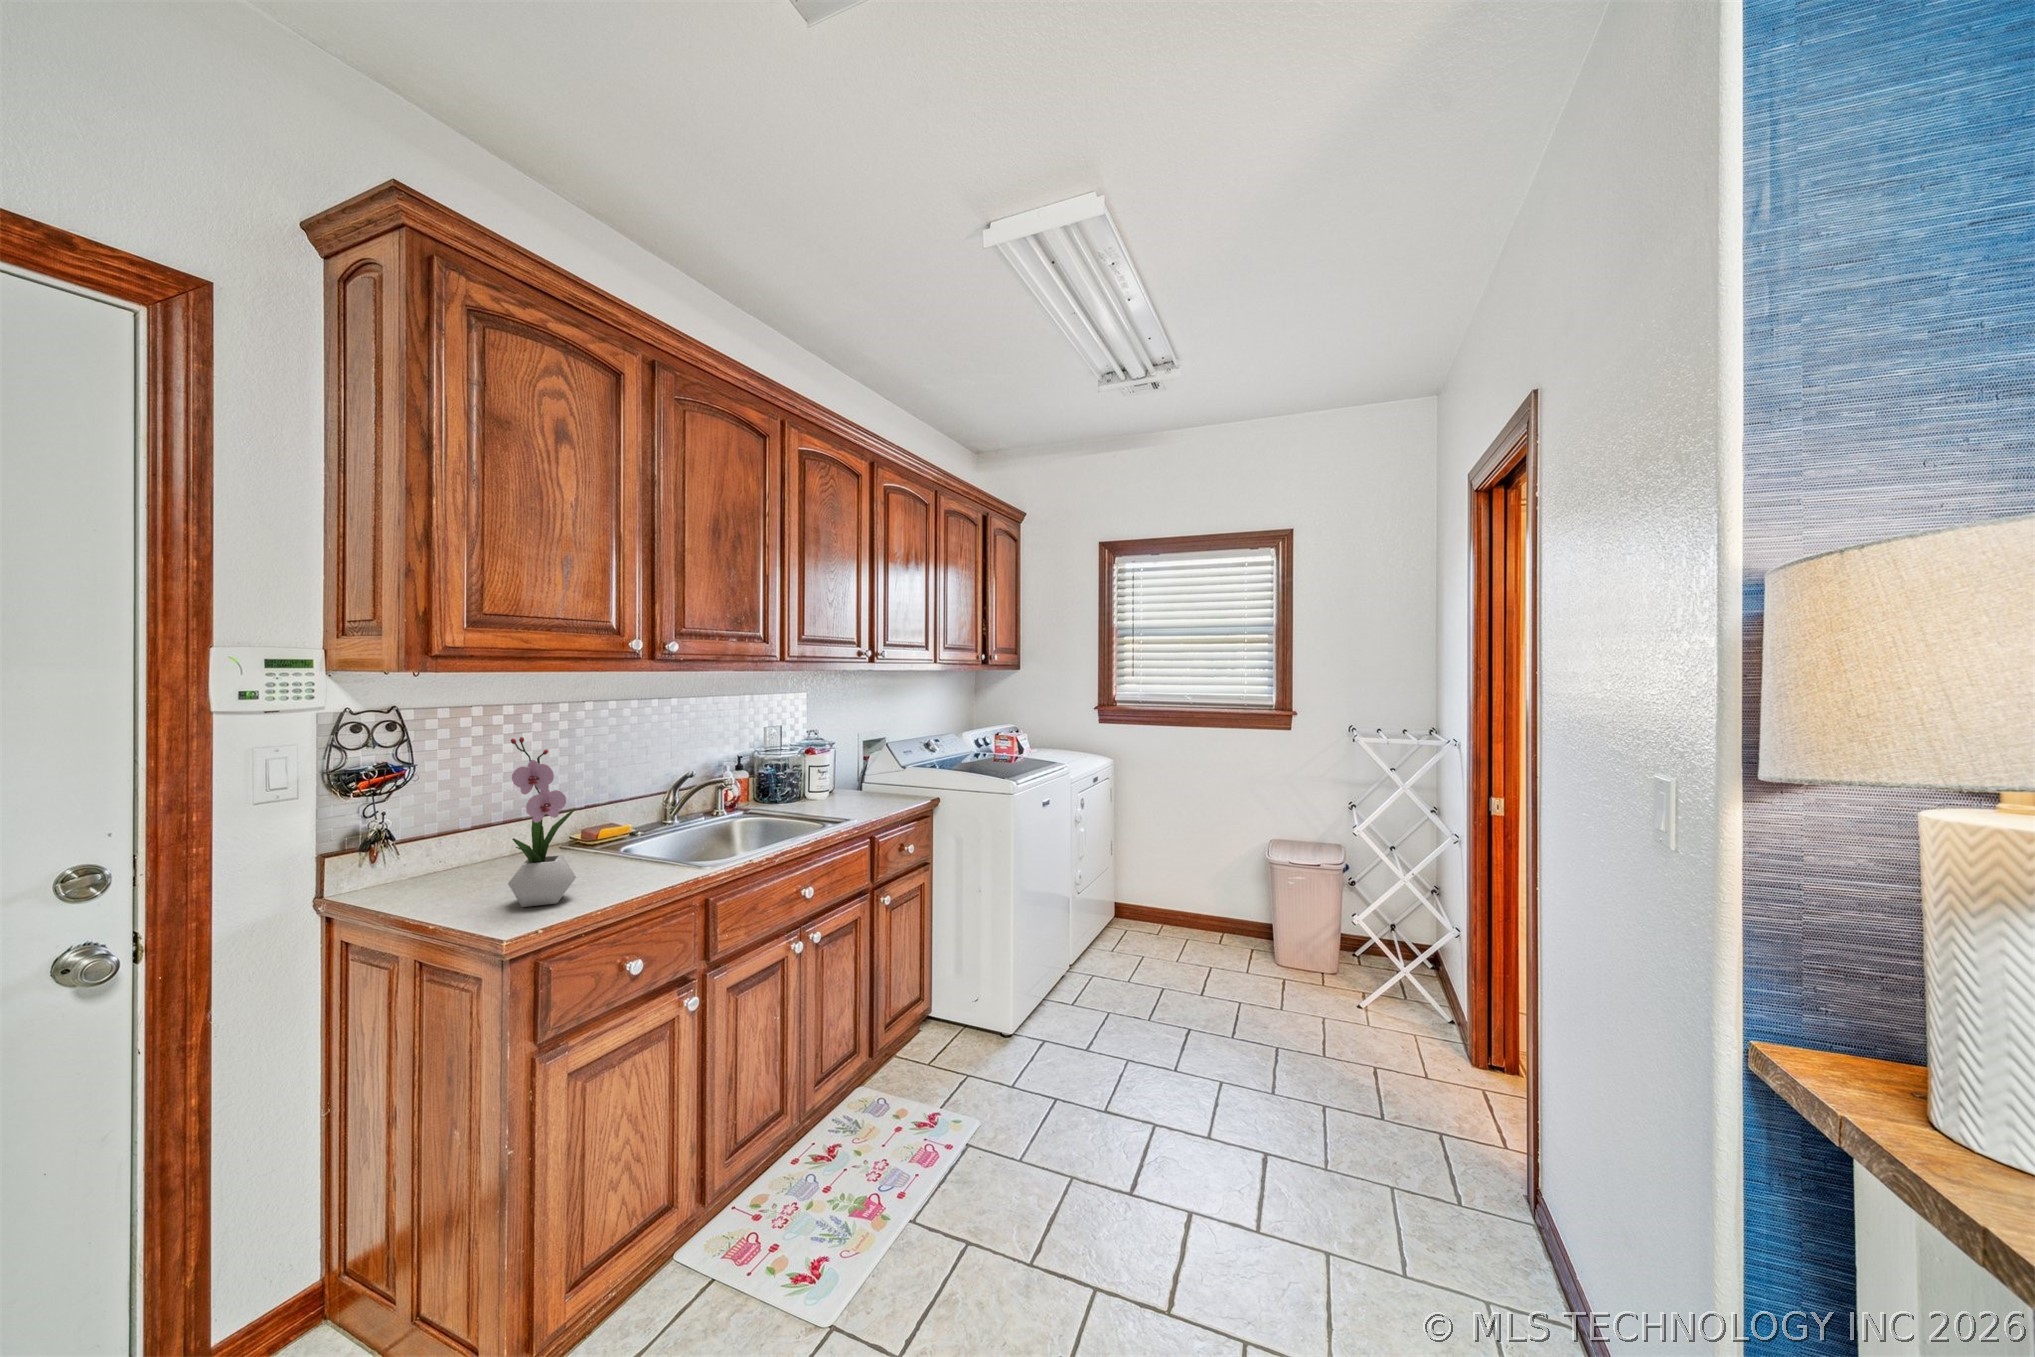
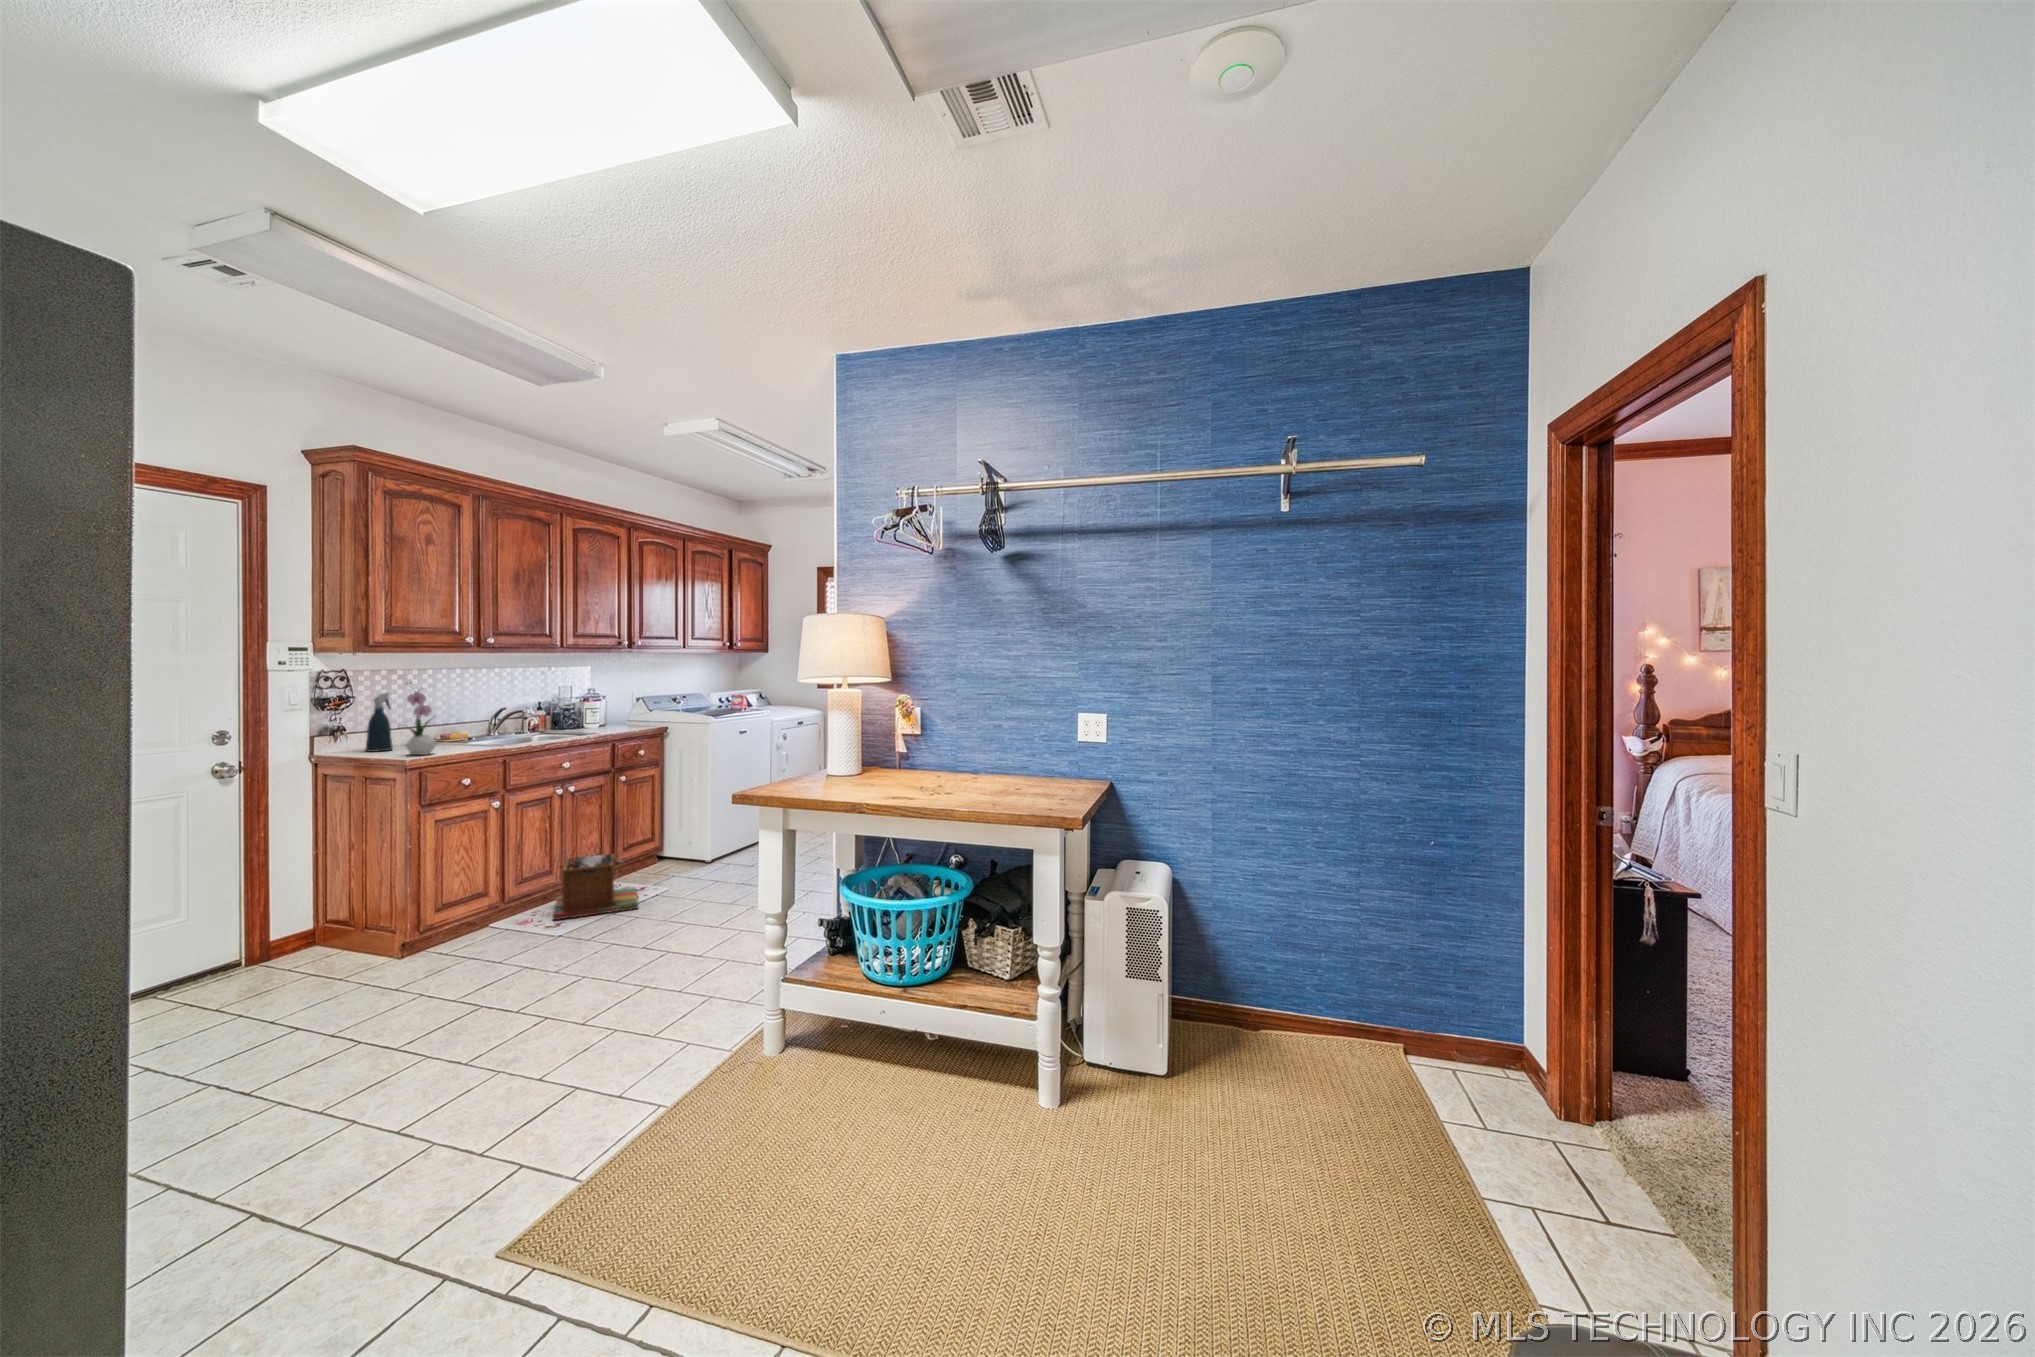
spray bottle: none [431,757,488,890] -> present [366,693,393,752]
laundry basket: none [792,1069,962,1256] -> present [553,854,638,920]

